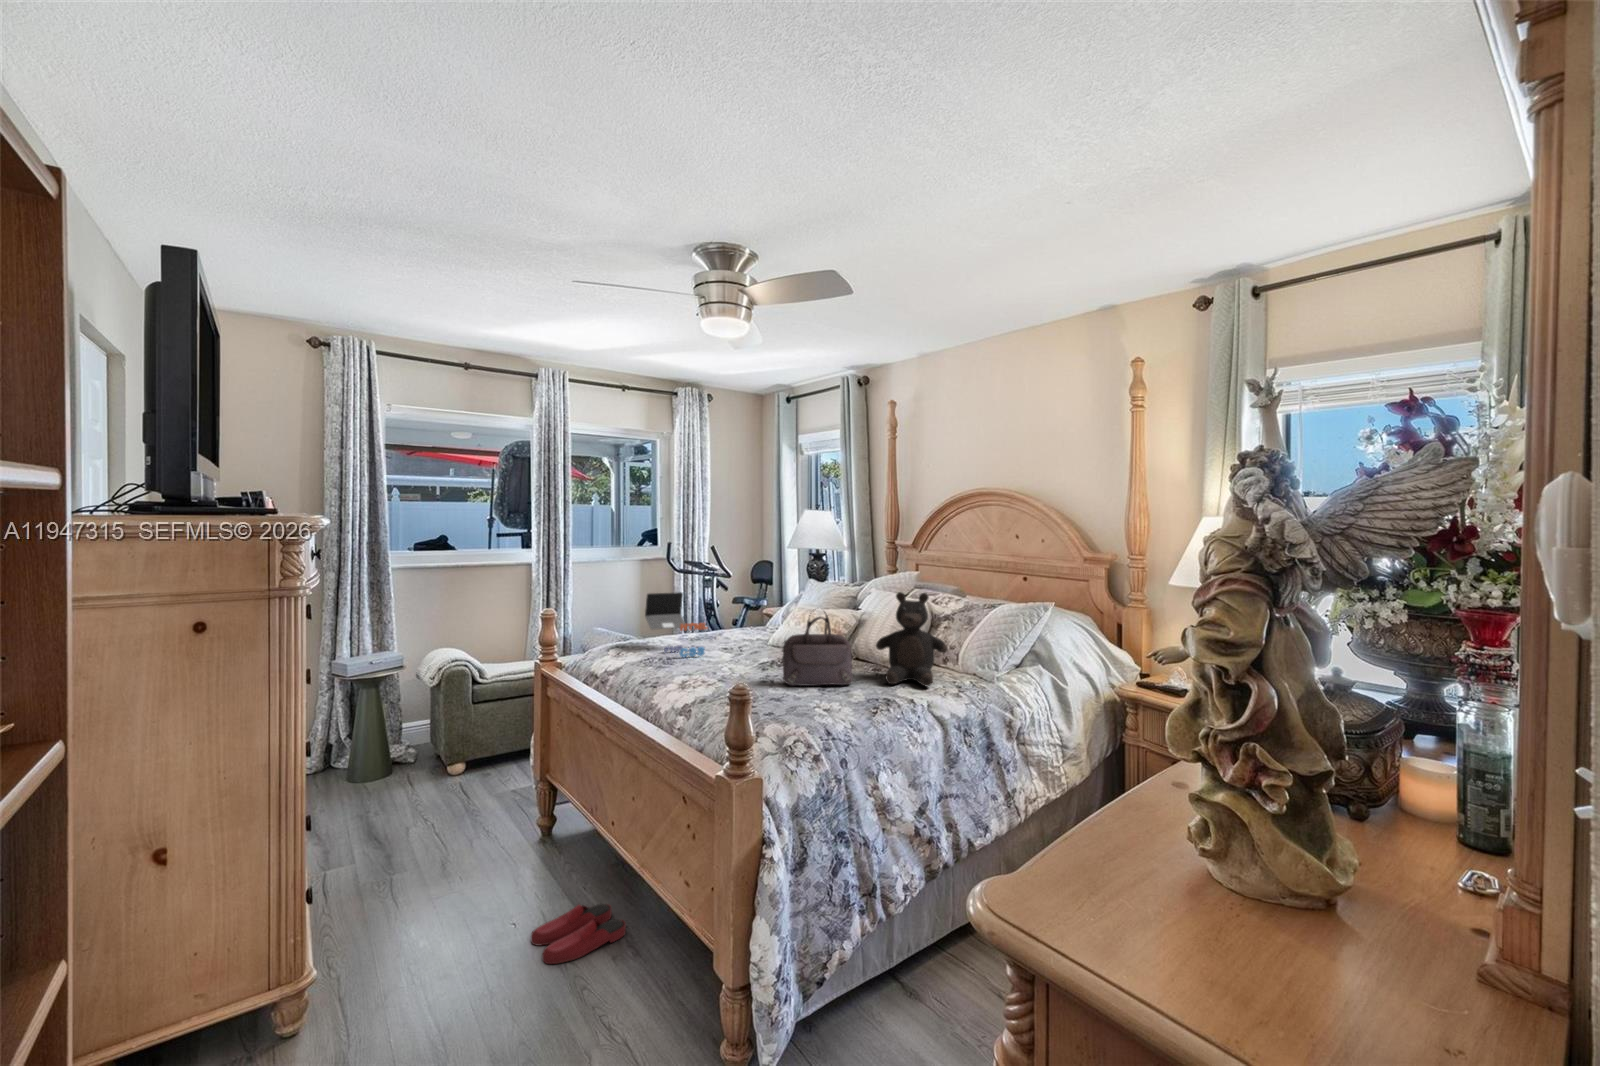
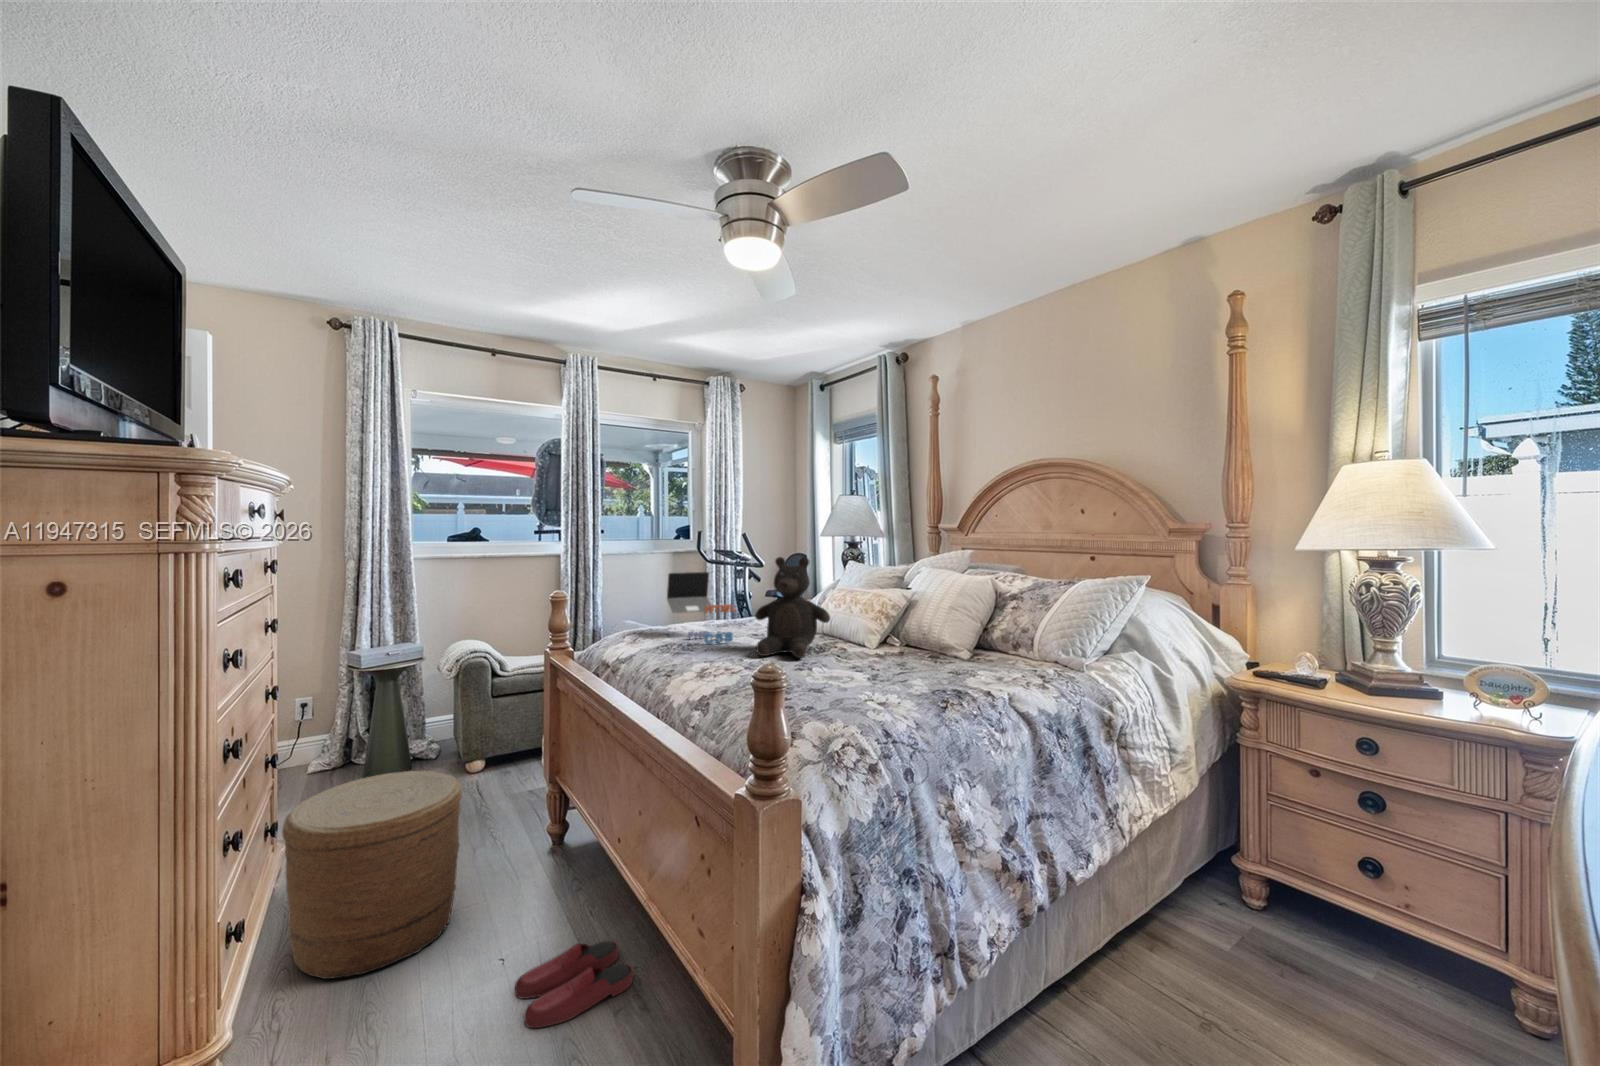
teddy bear: present [876,592,948,686] -> present [755,557,830,658]
handbag: present [782,613,853,686] -> none [822,580,909,674]
woven basket: none [330,768,474,935] -> present [282,770,462,979]

